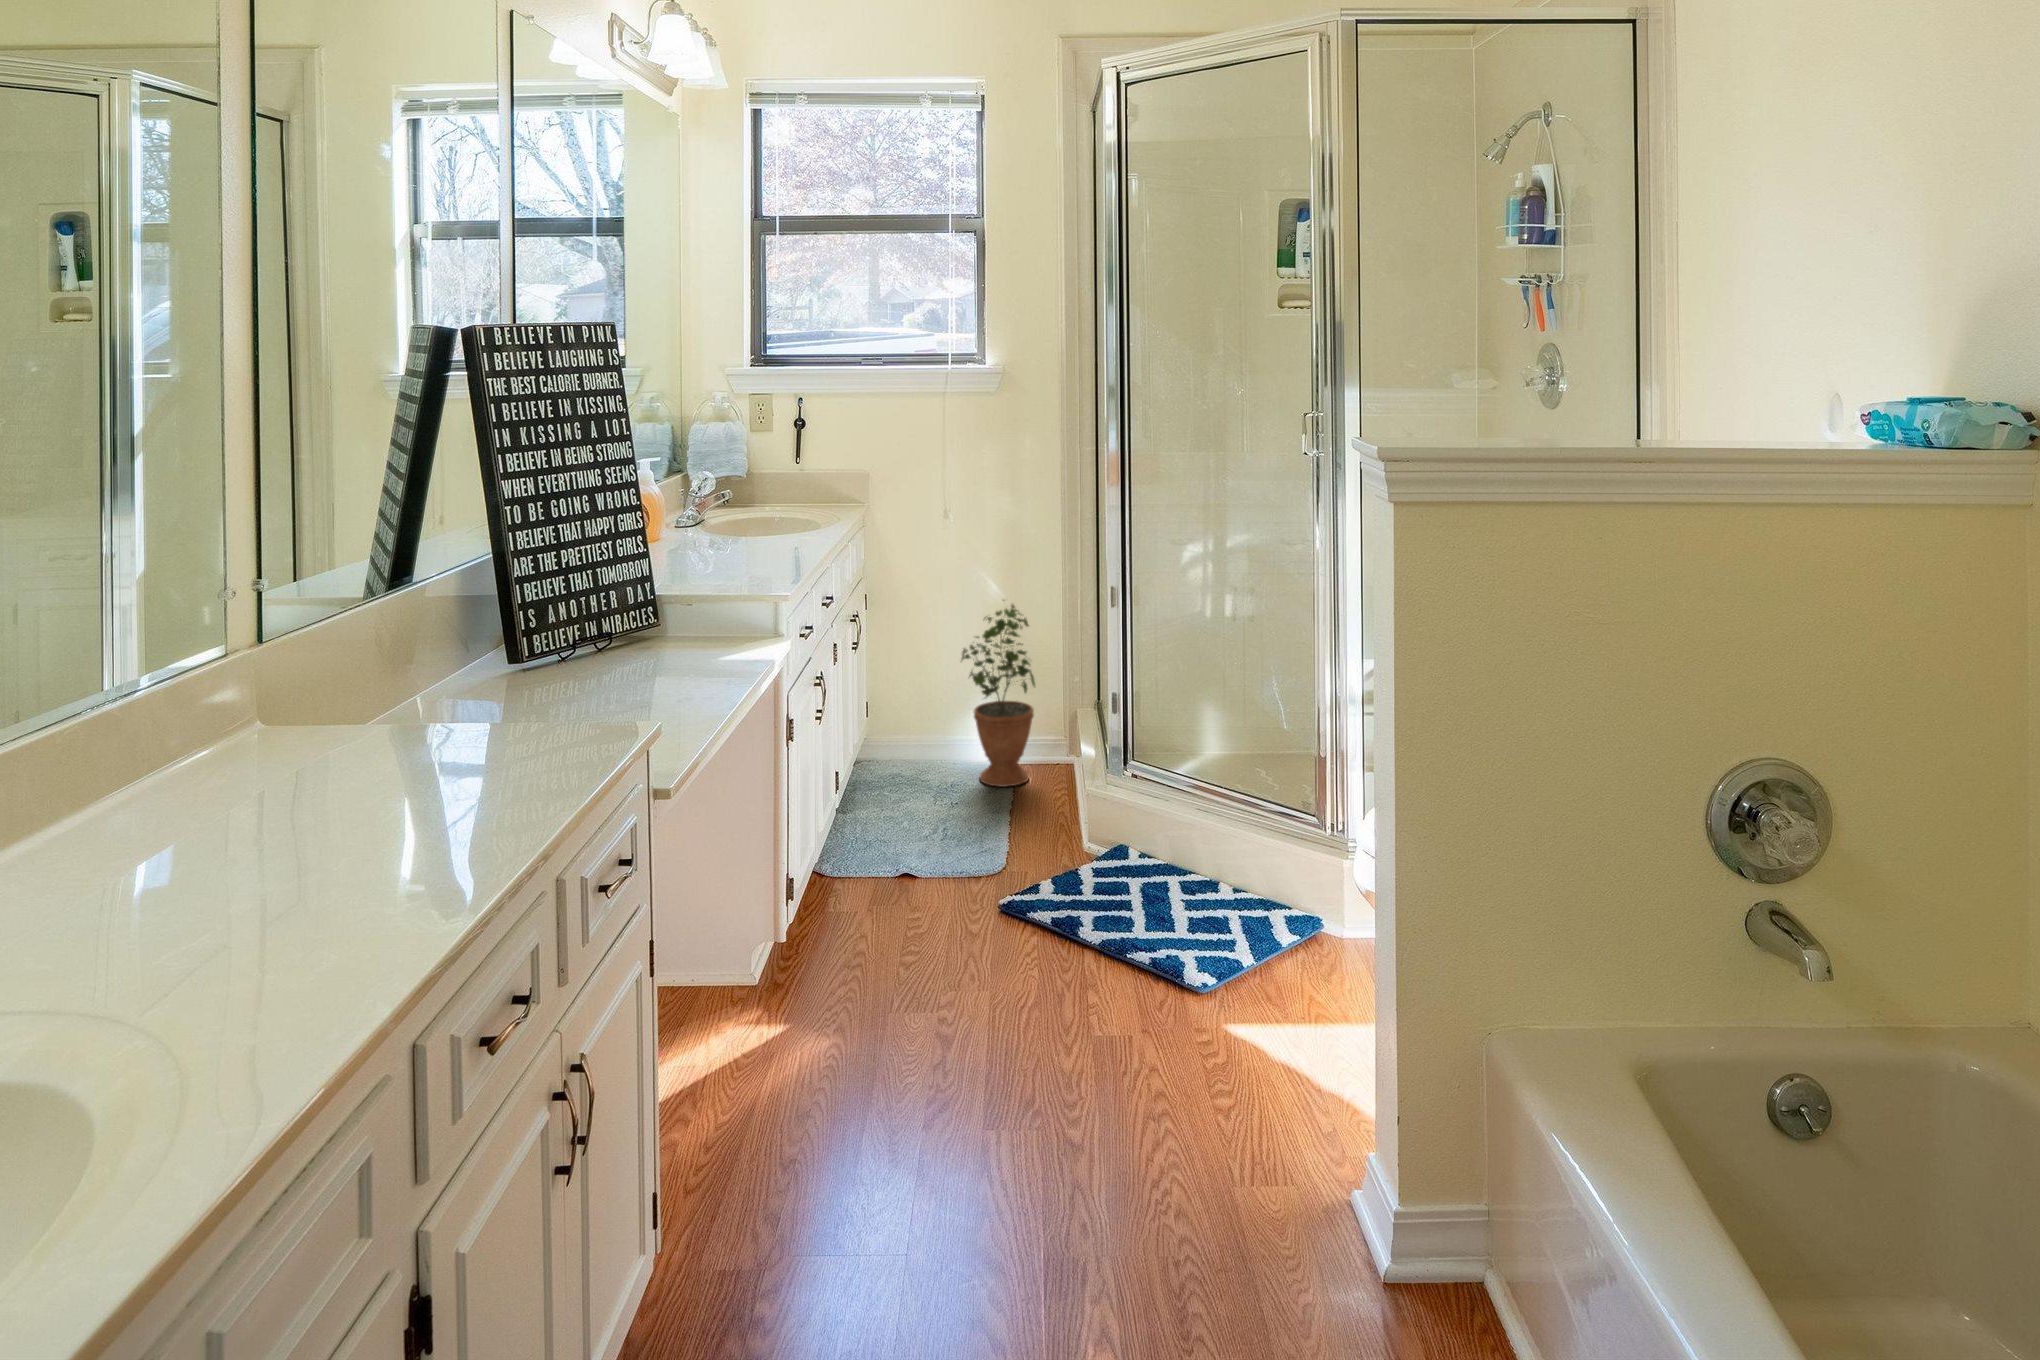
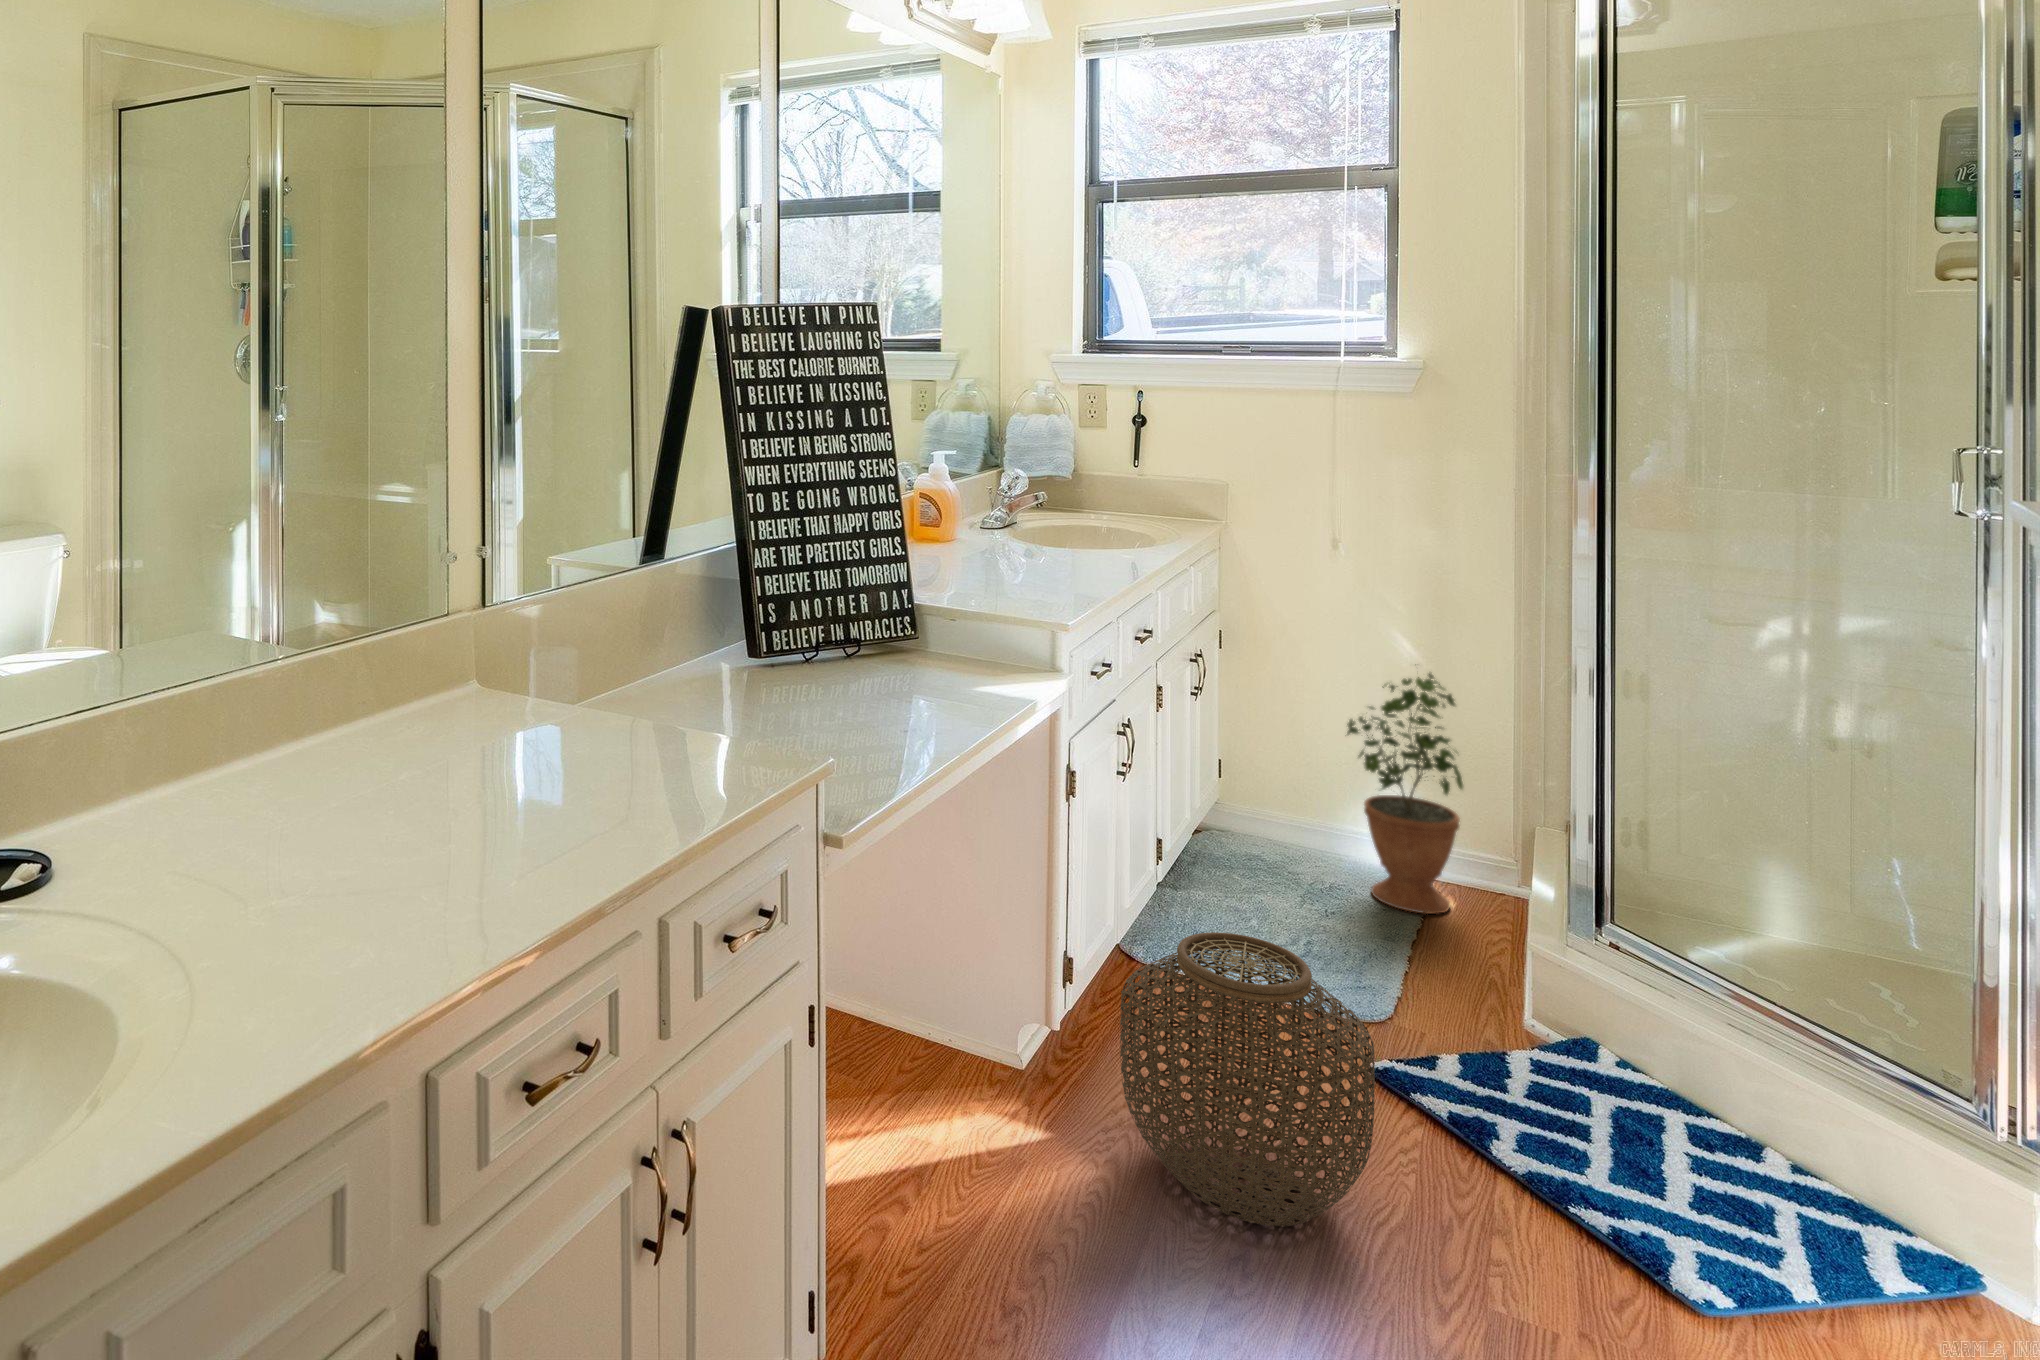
woven basket: none [841,821,1018,1045] -> present [1120,932,1375,1226]

